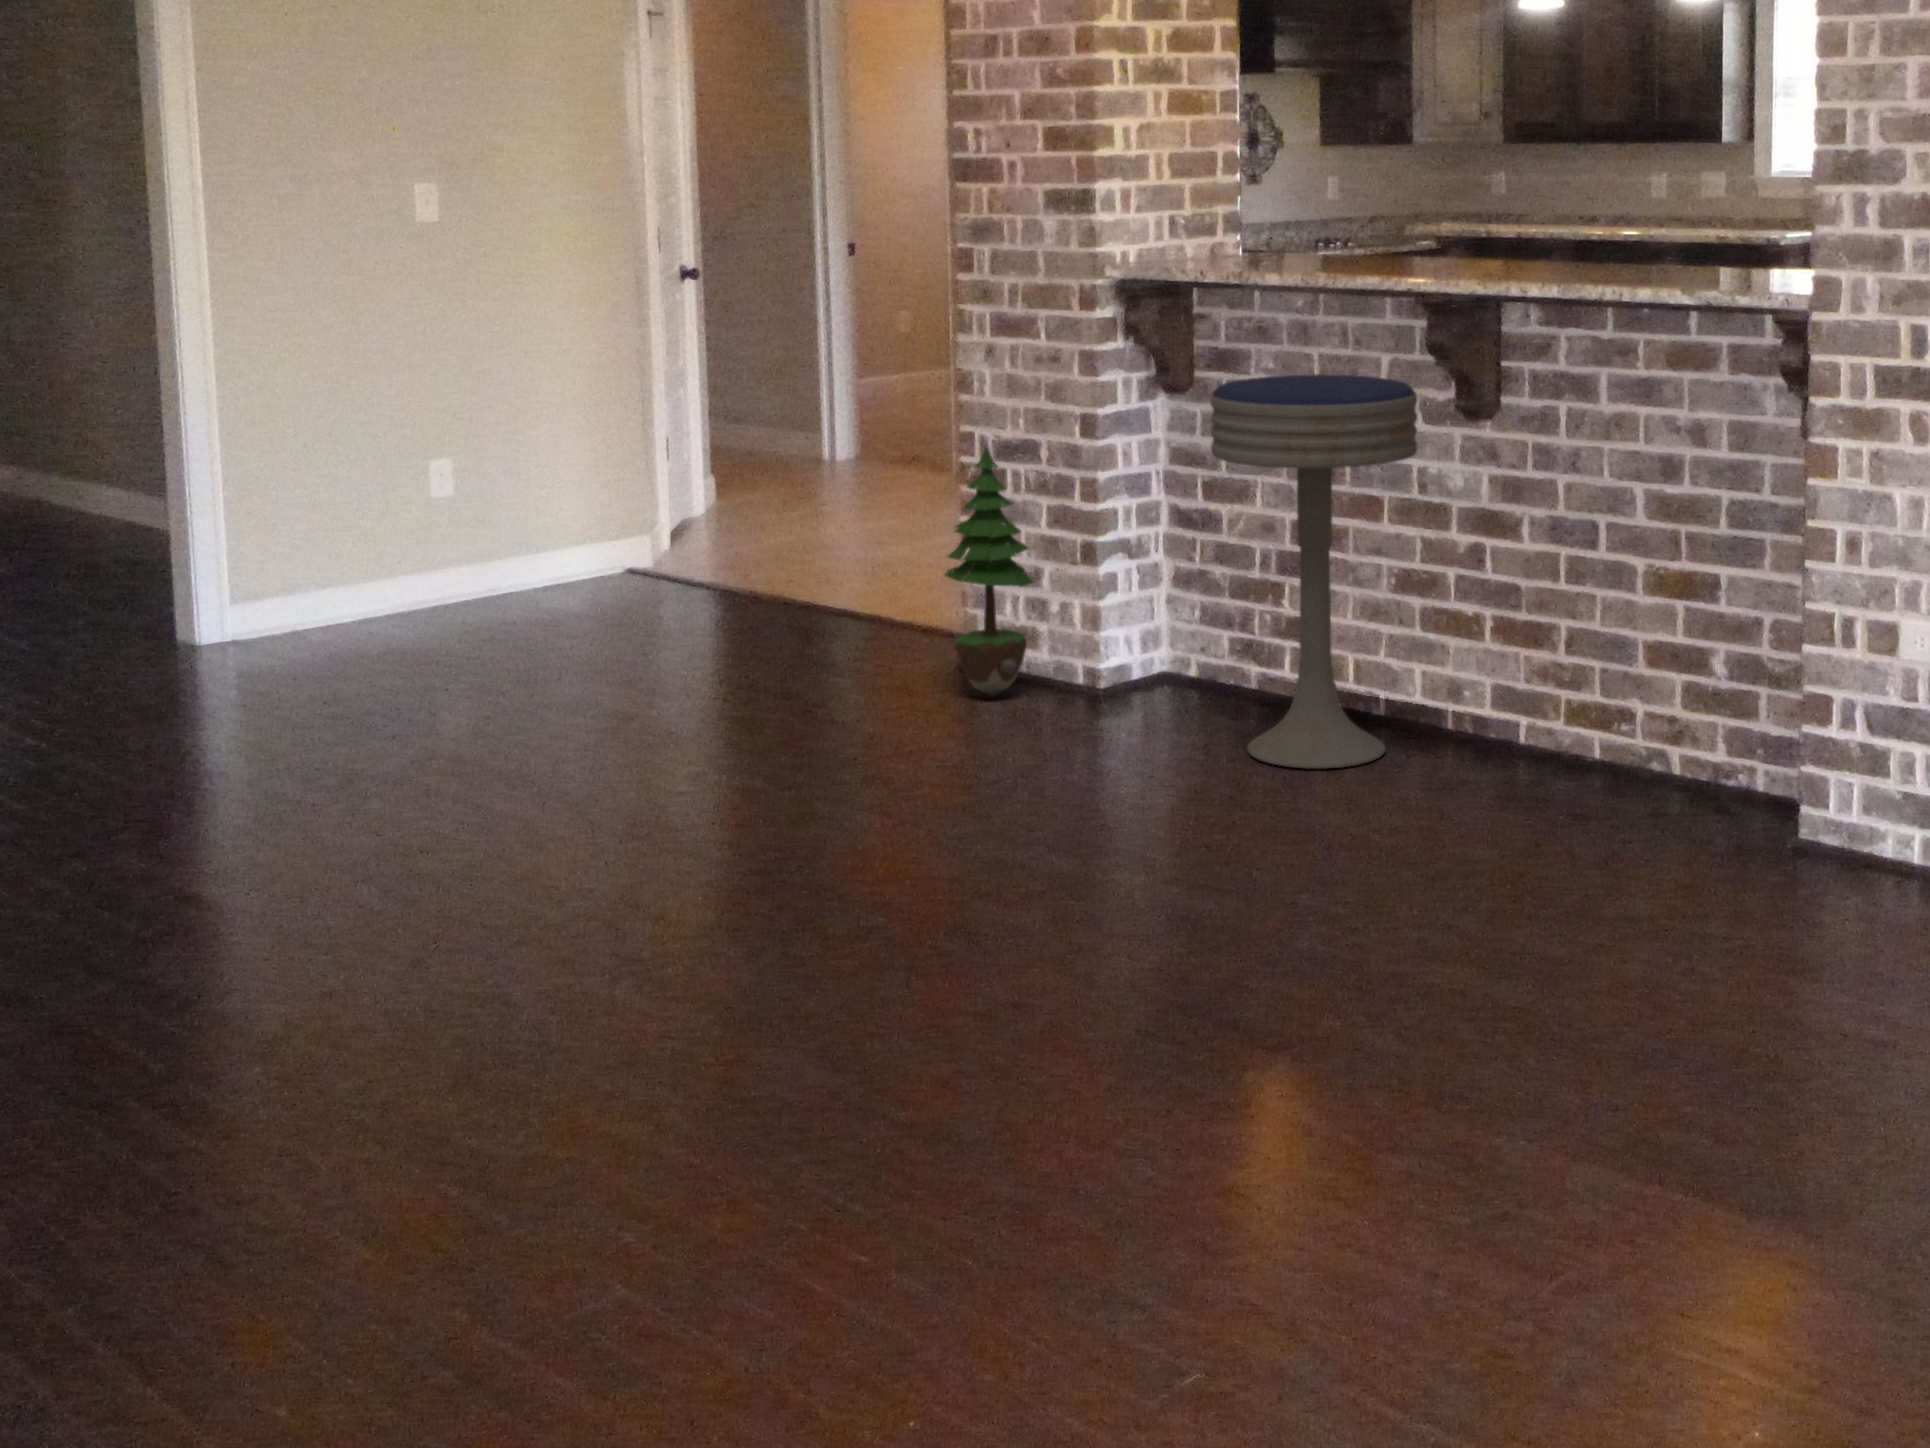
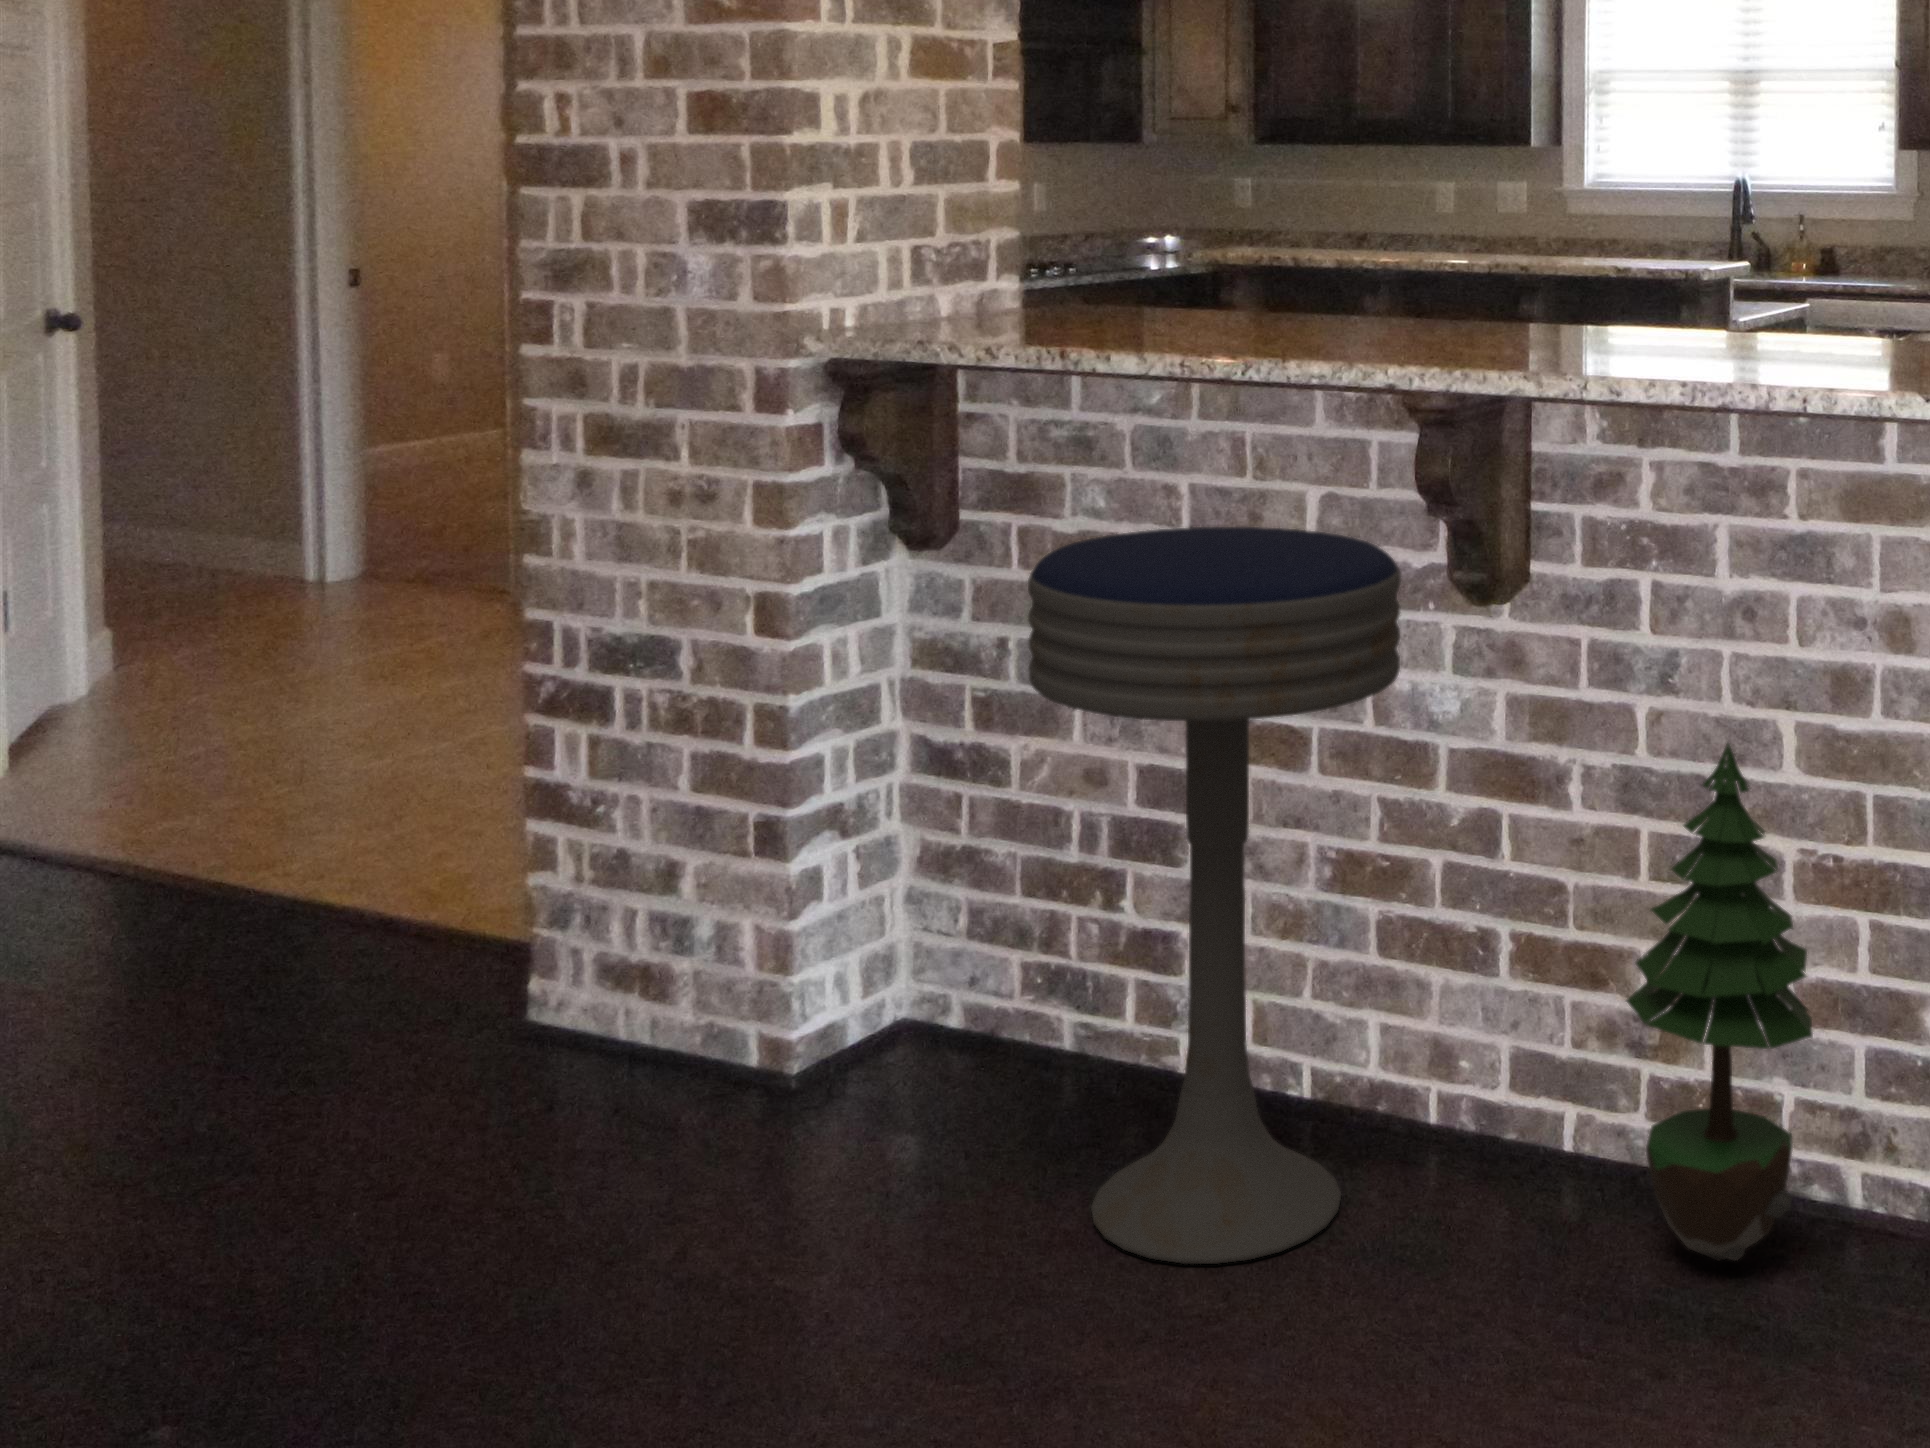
potted tree: present [945,447,1033,697] -> present [1626,744,1813,1261]

